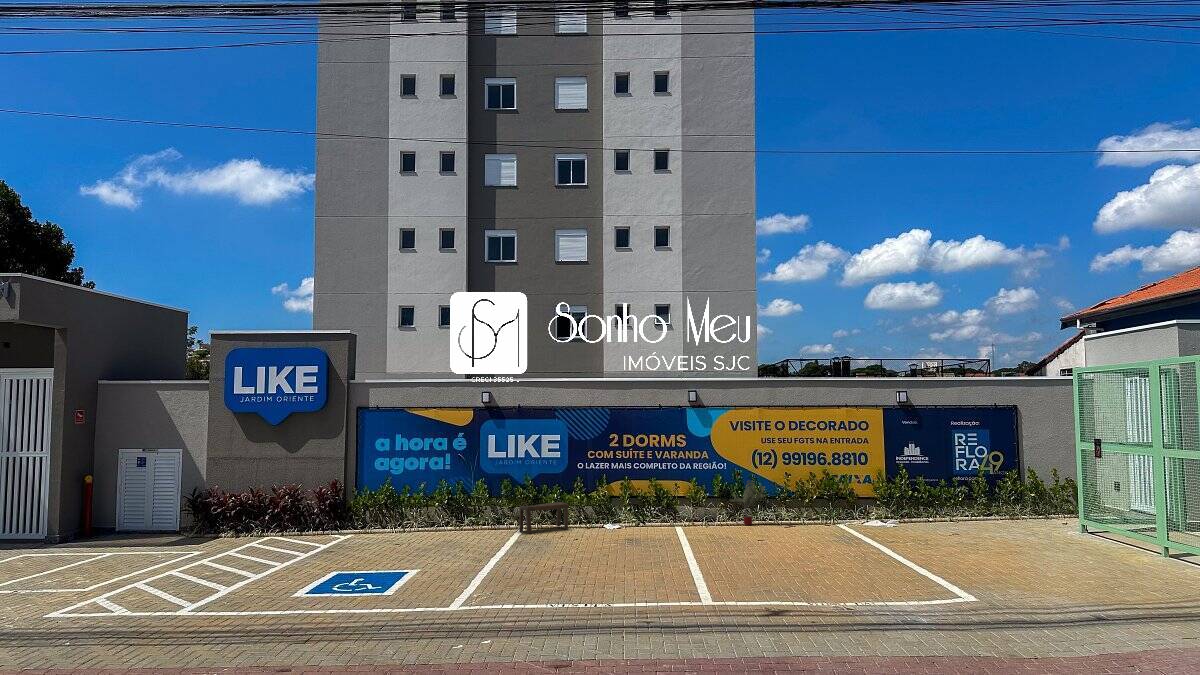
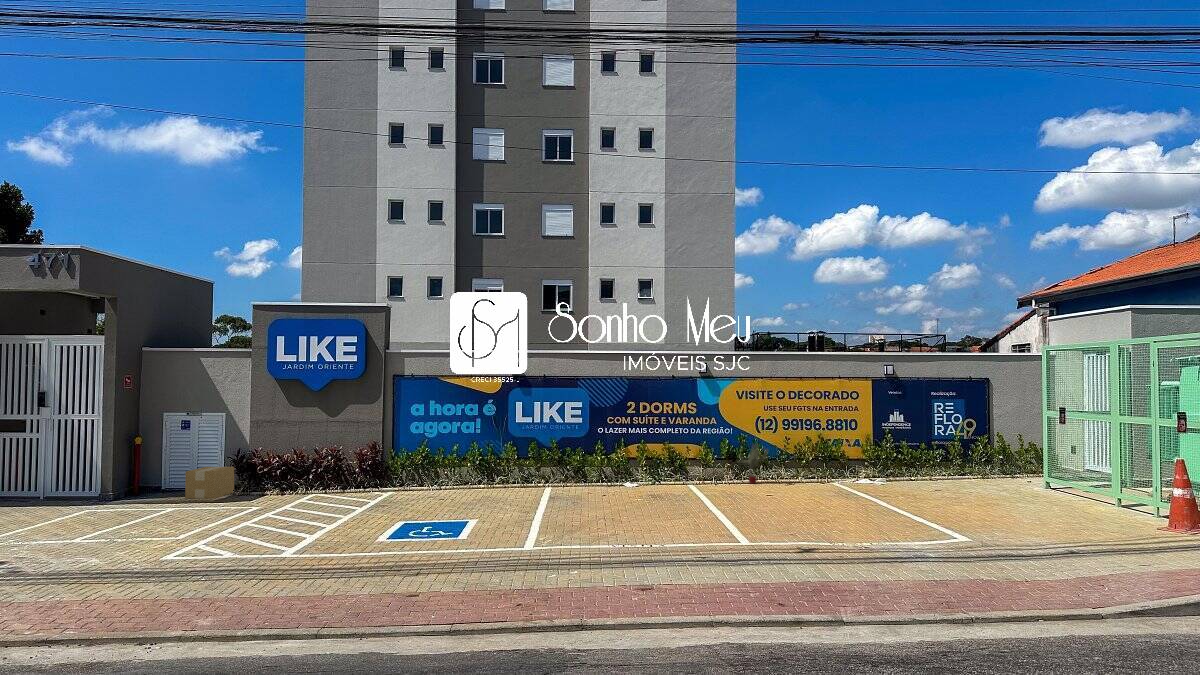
bench: present [519,502,569,534] -> none [547,463,592,491]
cardboard box: none [133,506,189,541] -> present [185,467,234,498]

